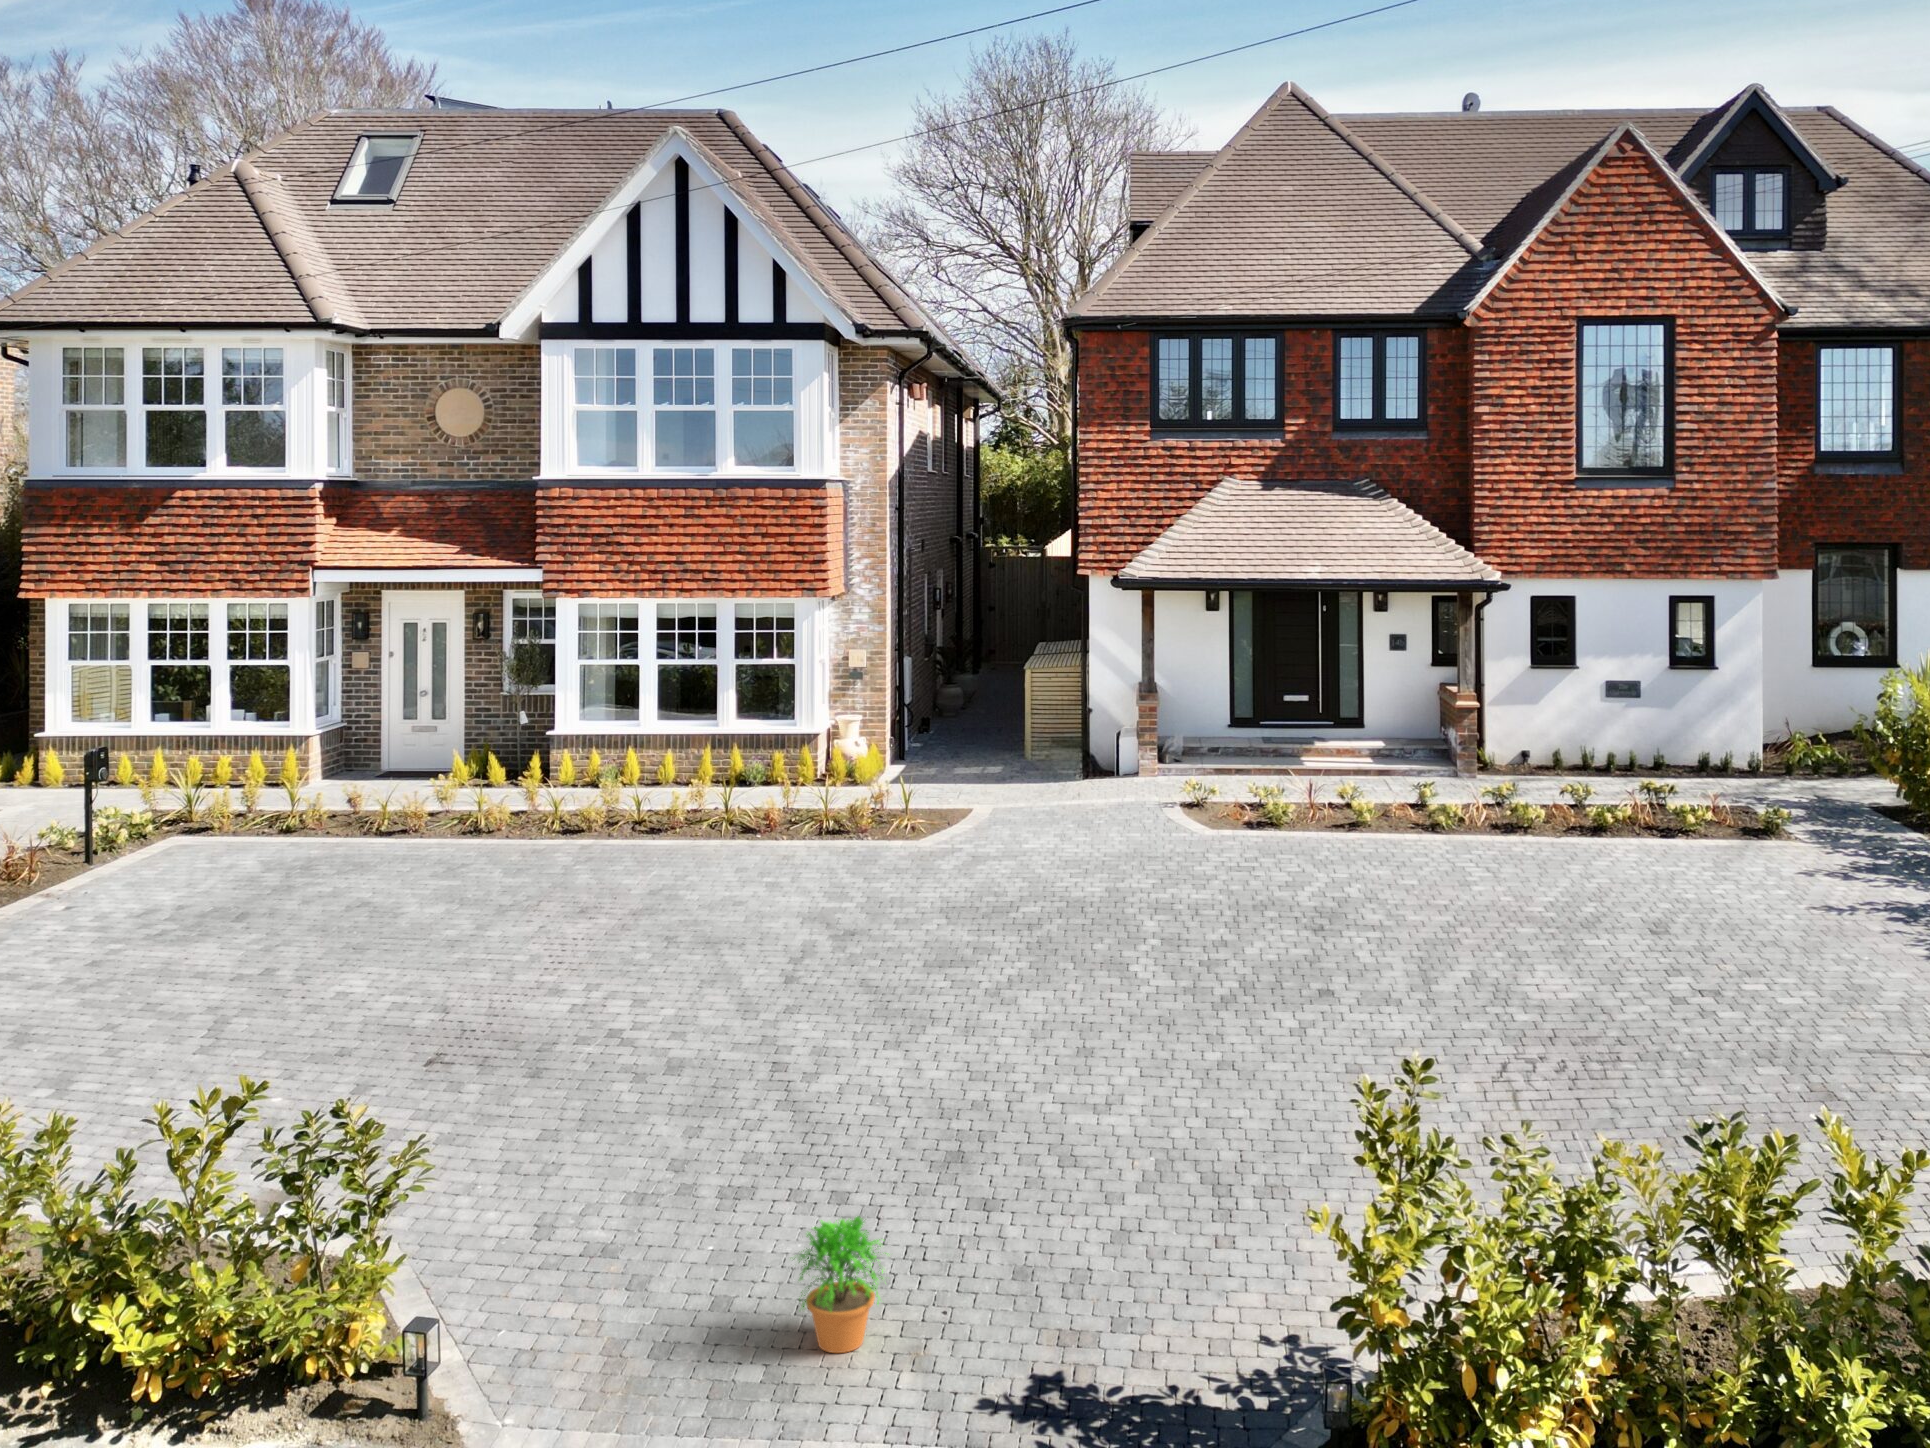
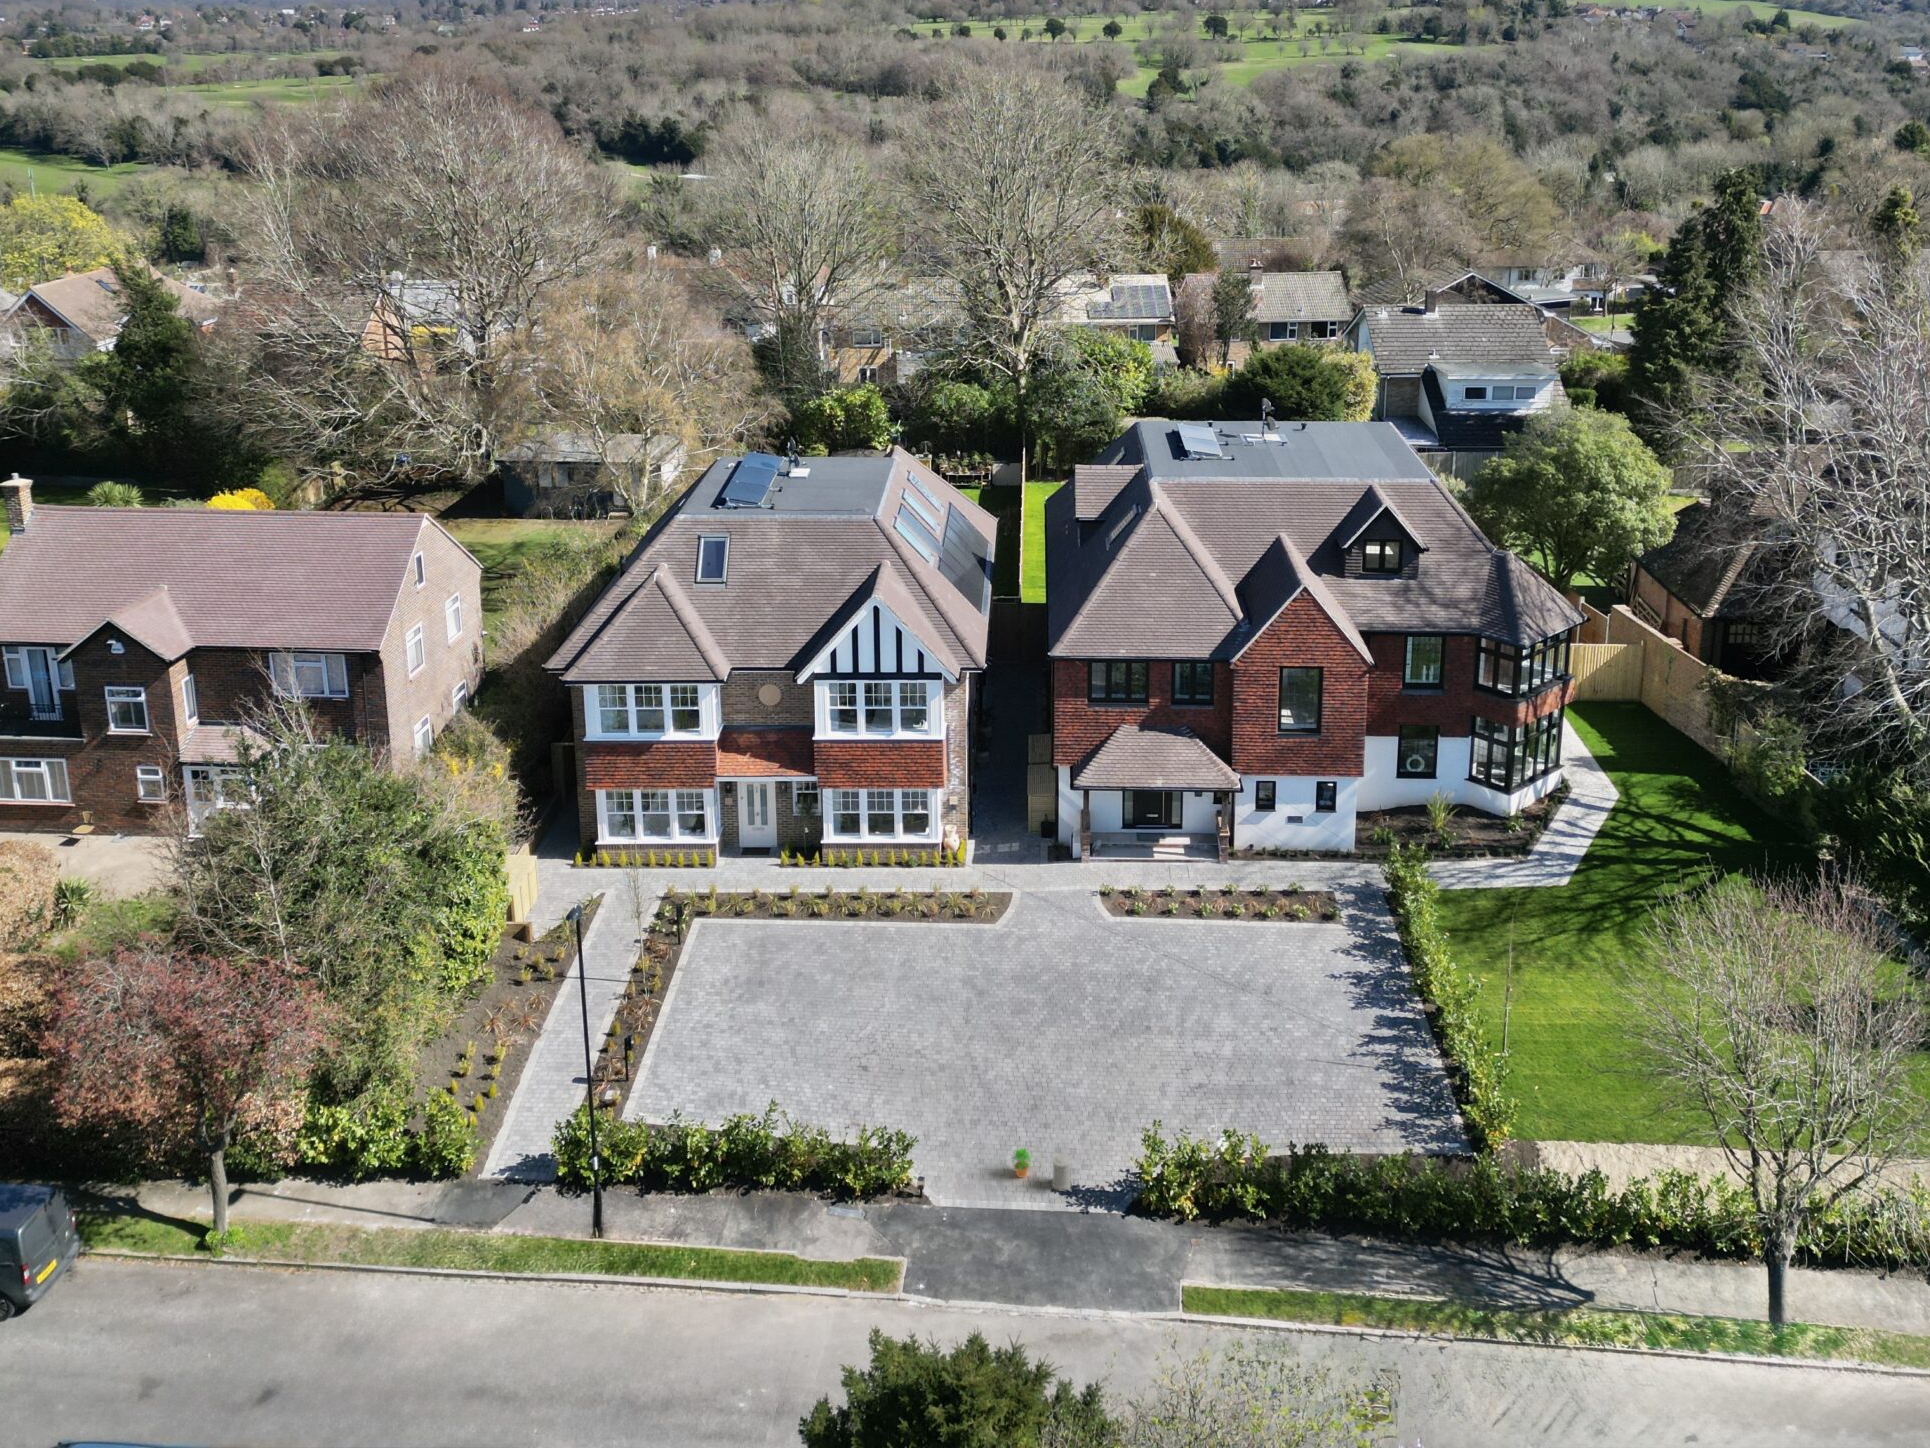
trash can: none [965,1233,1051,1400] -> present [1052,1154,1071,1191]

